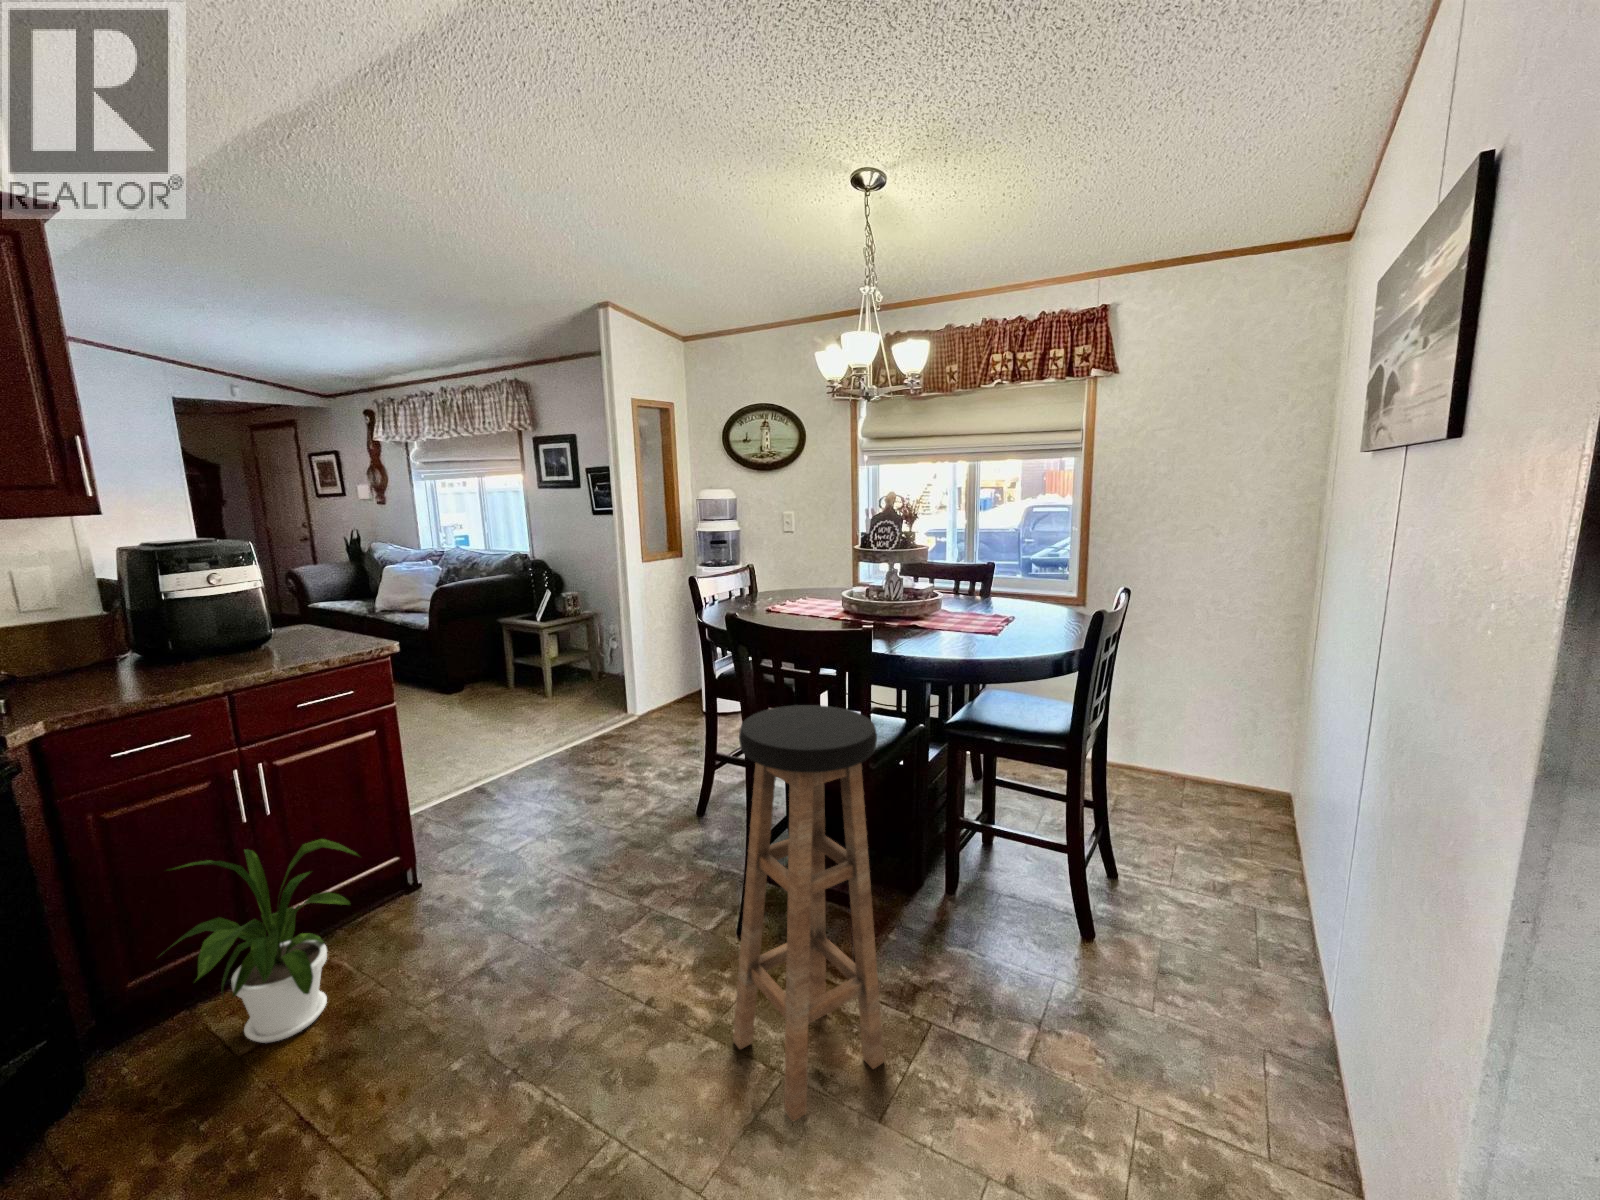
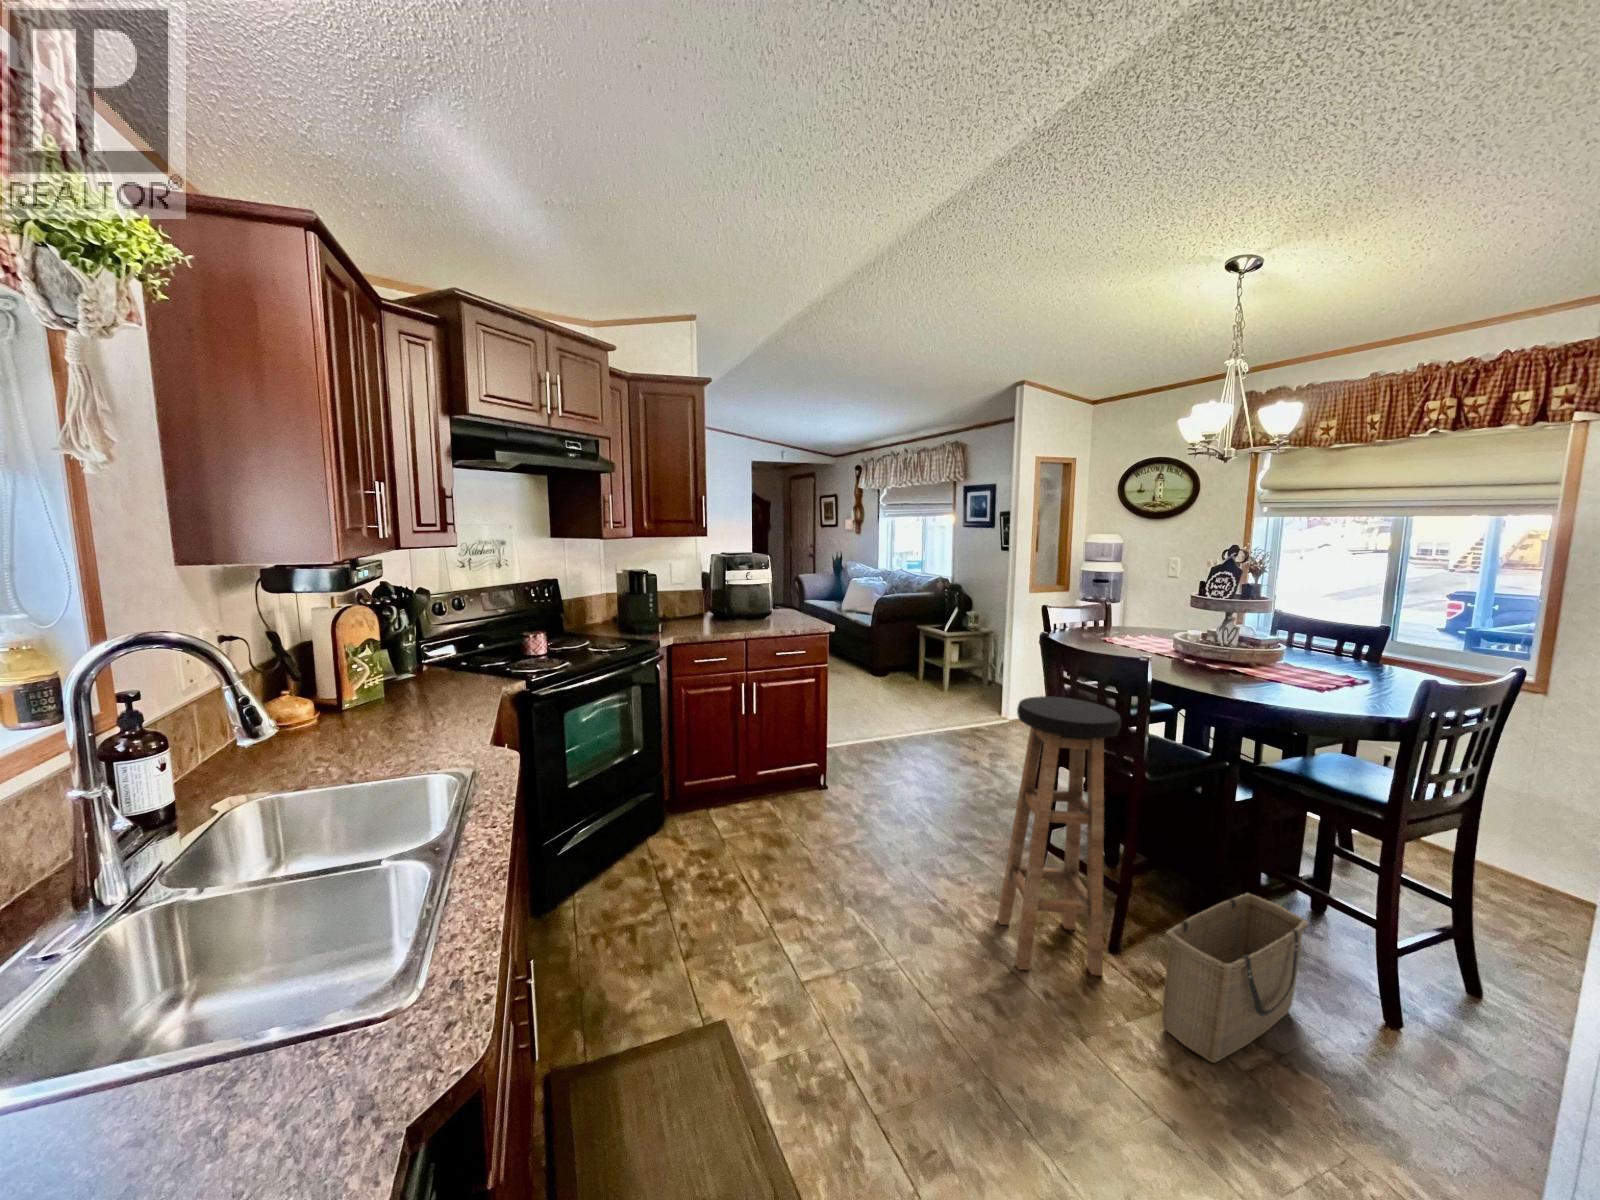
house plant: present [161,839,360,1043] -> none [724,714,811,821]
basket: none [967,883,1067,1129] -> present [1162,893,1309,1062]

